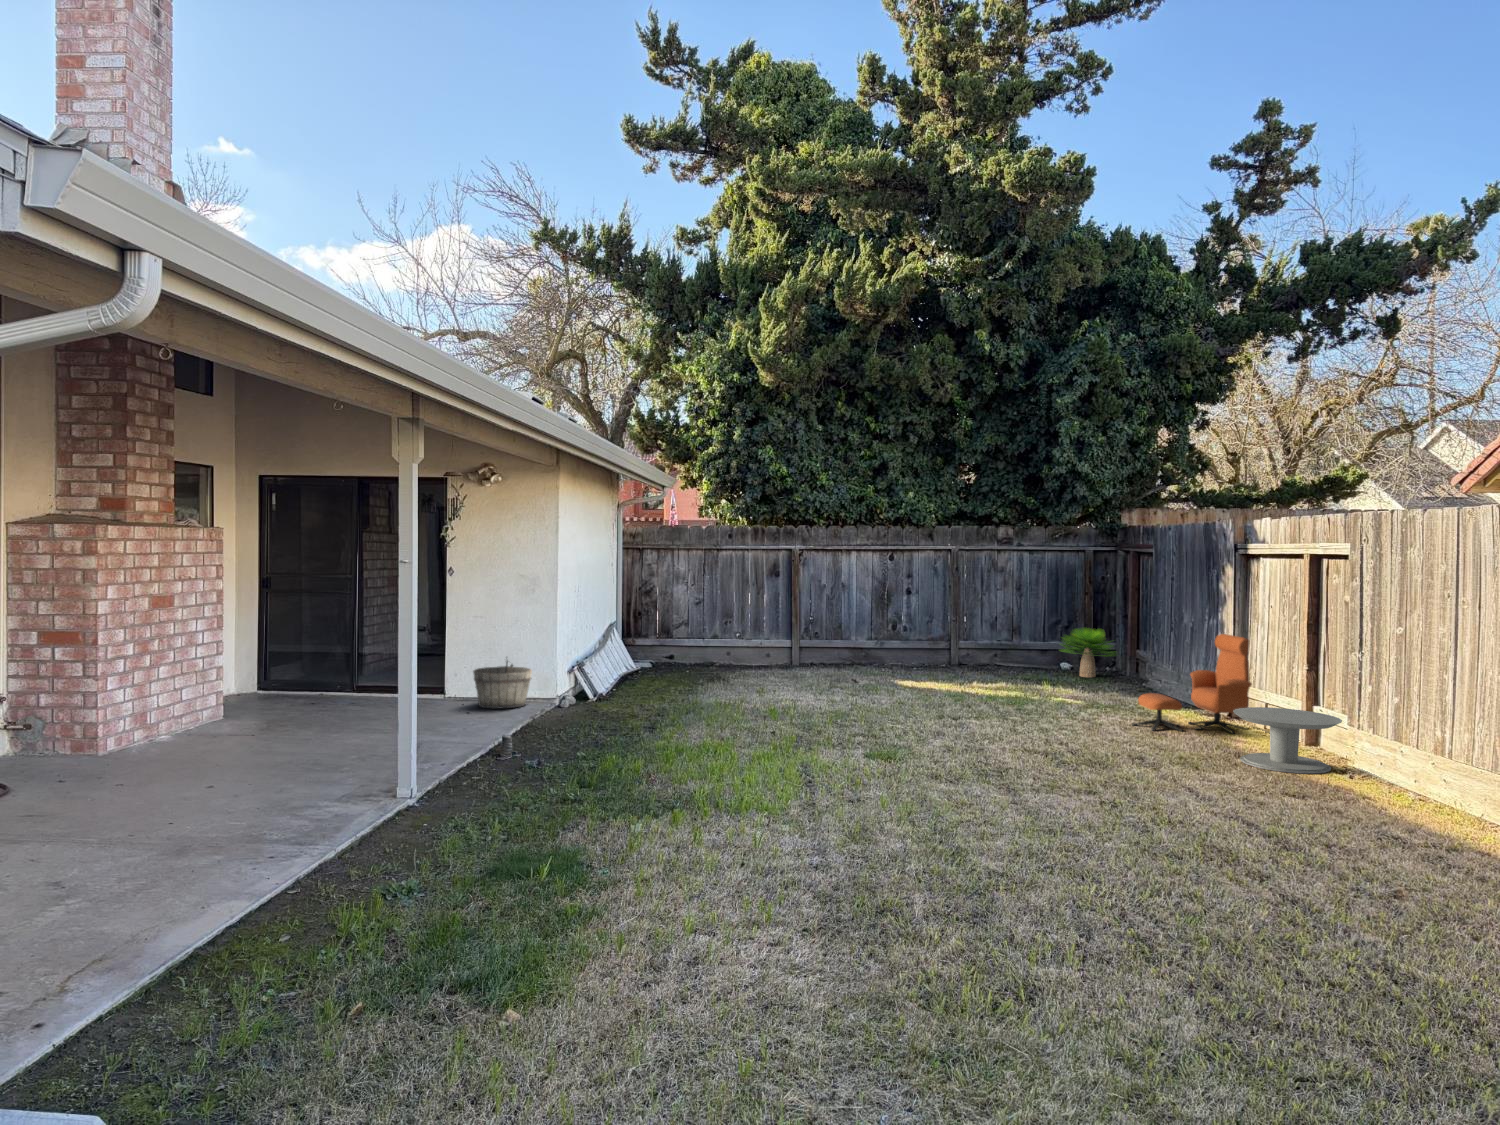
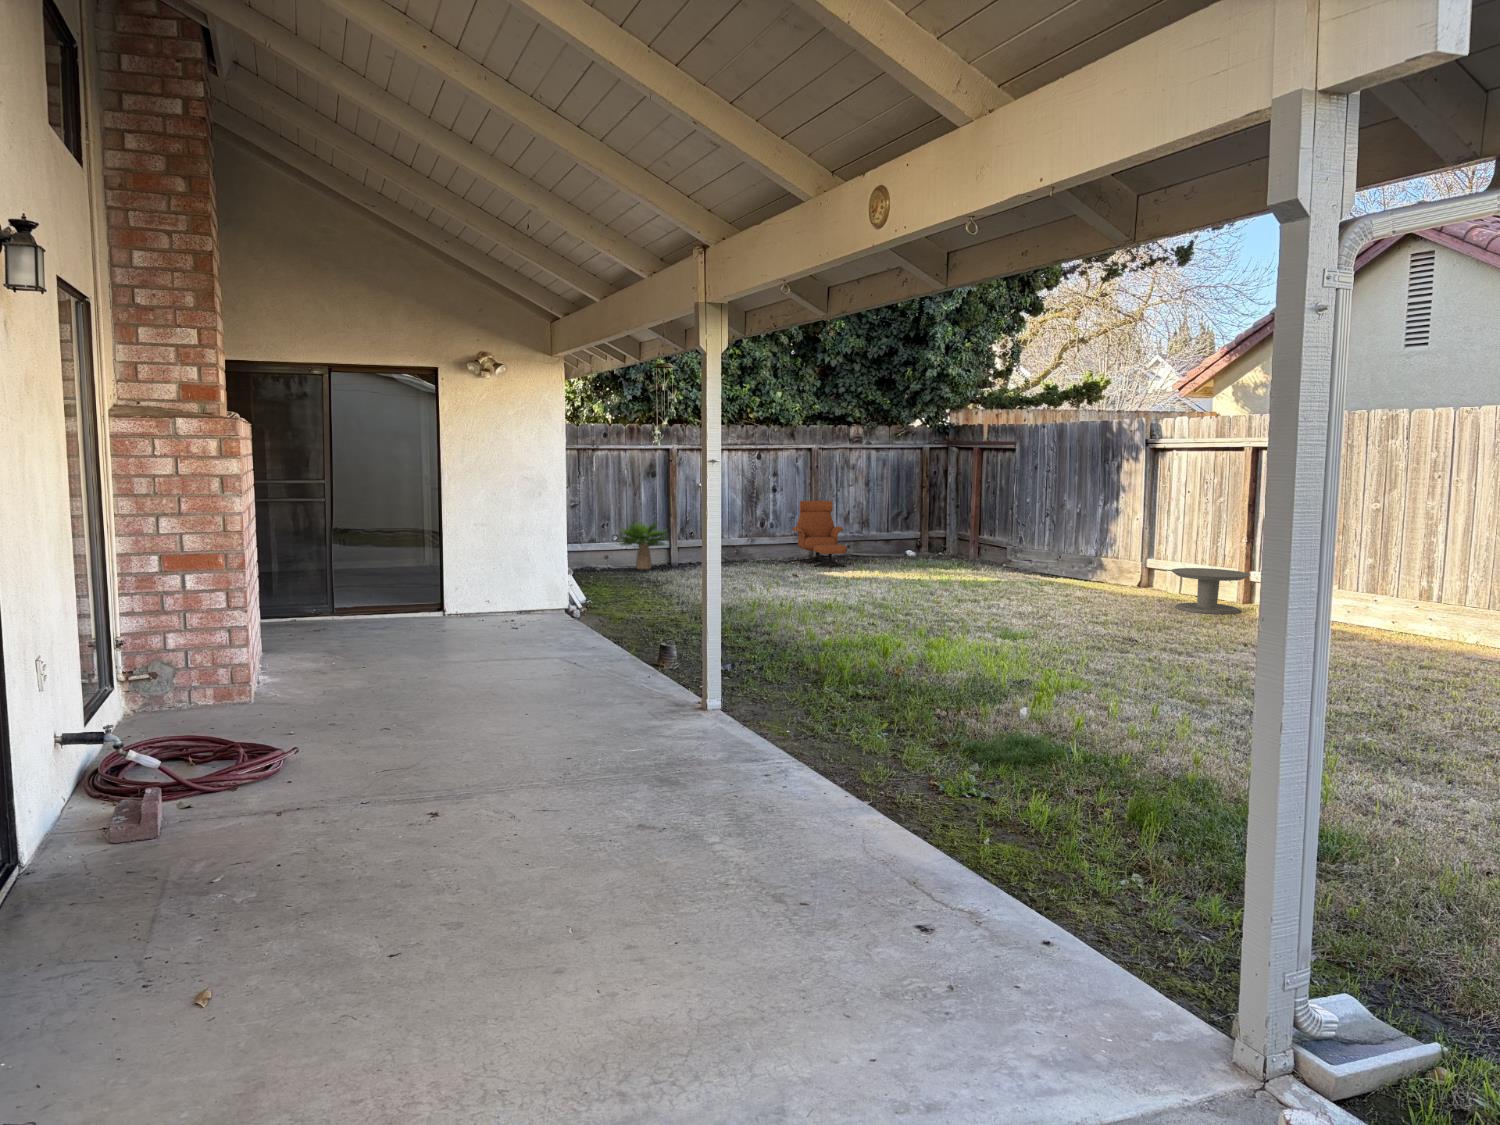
potted plant: present [1060,628,1116,677] -> present [620,522,667,569]
lounge chair: present [1132,634,1252,734] -> present [792,501,847,568]
wooden bucket: present [473,660,532,708] -> none [478,566,542,622]

